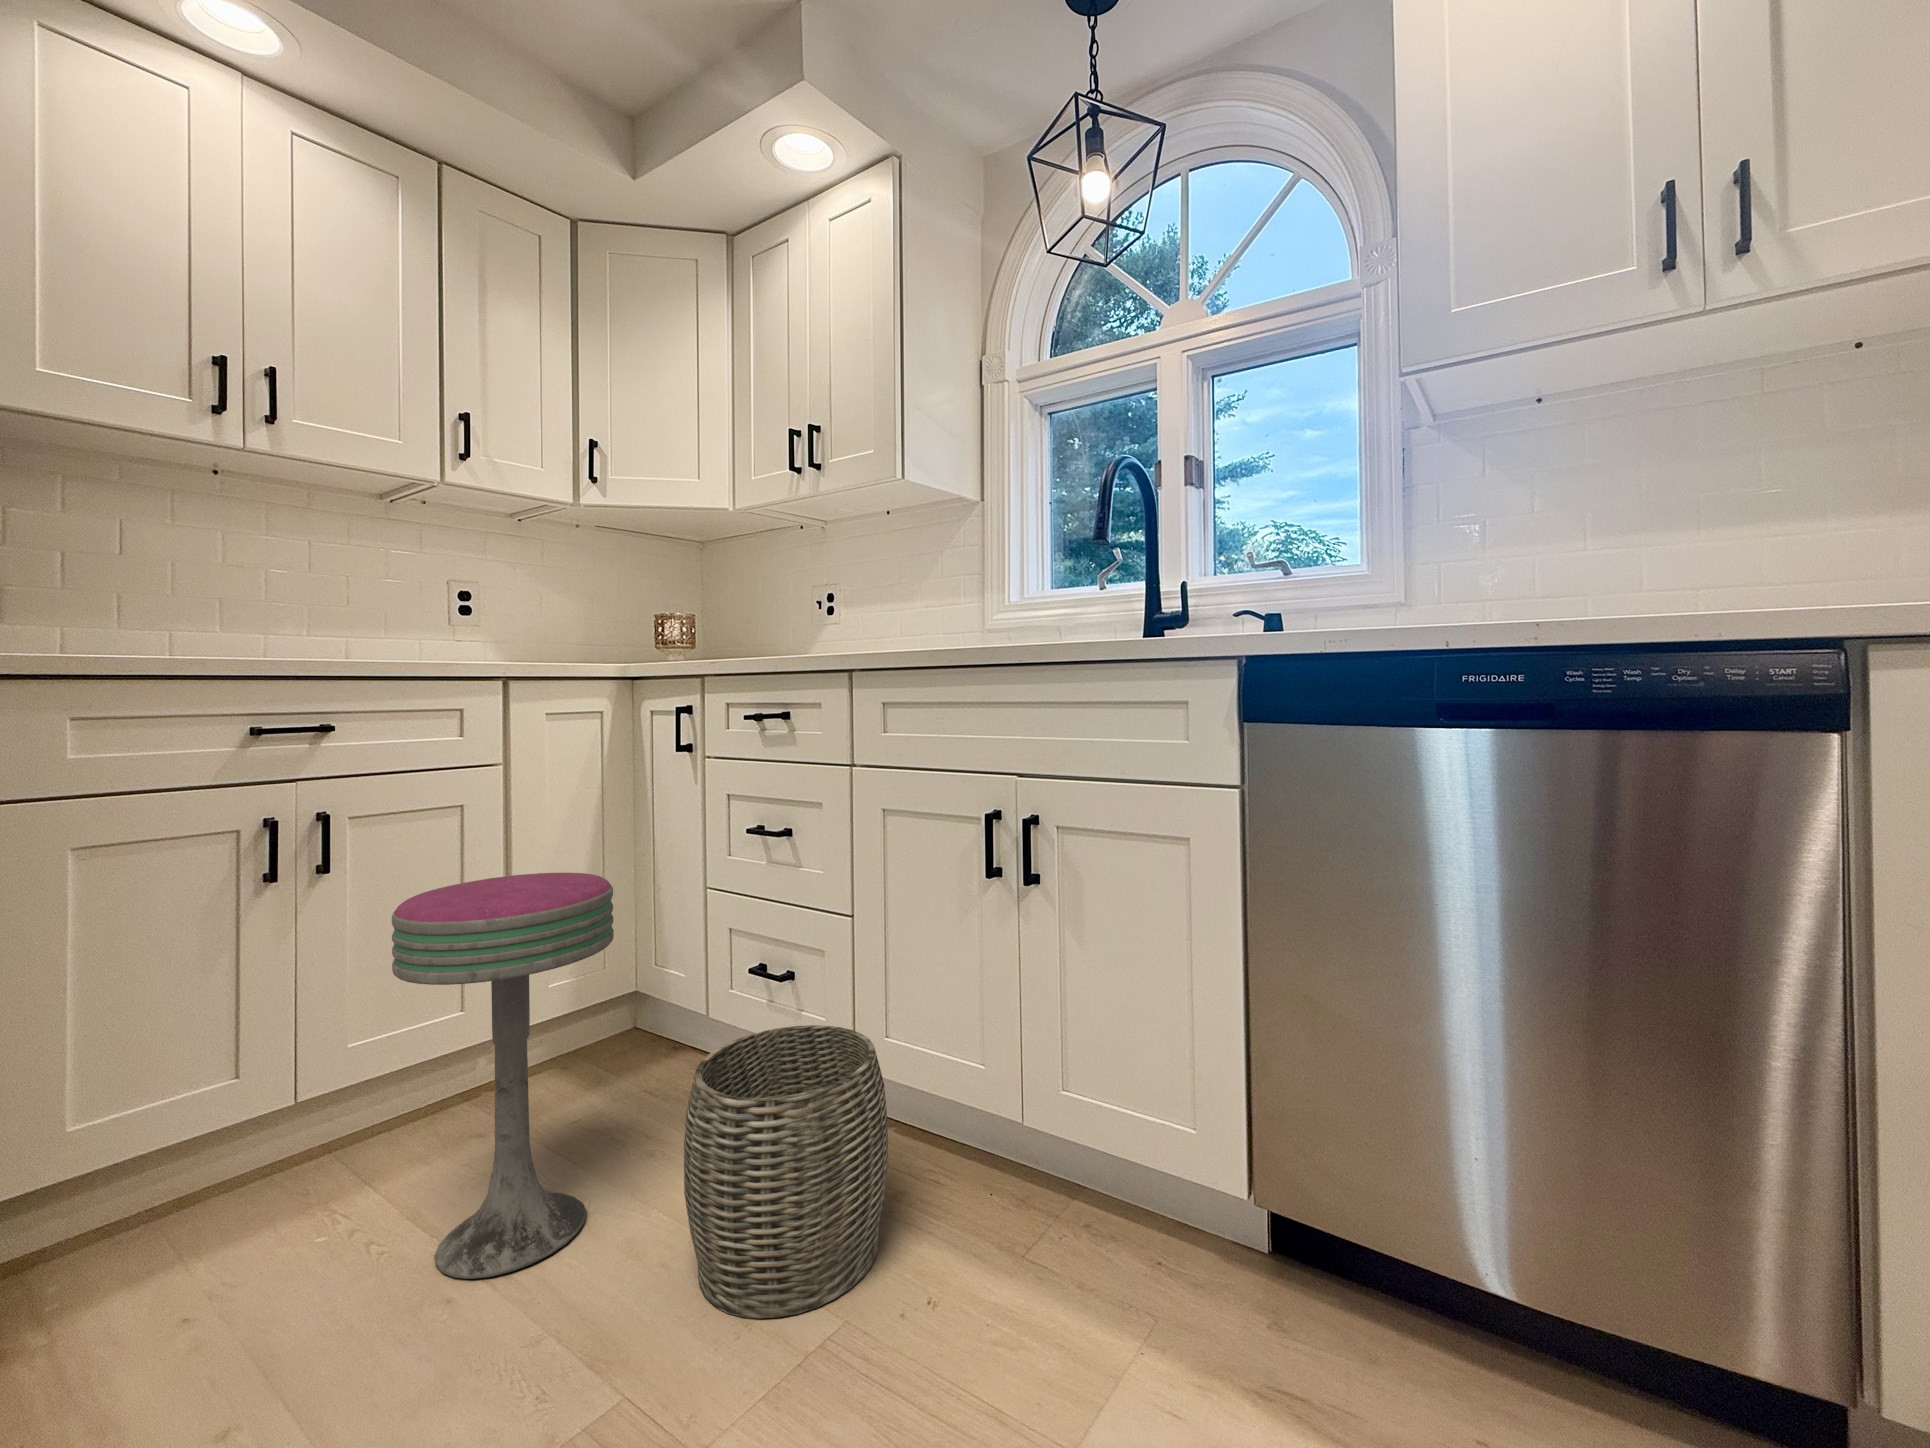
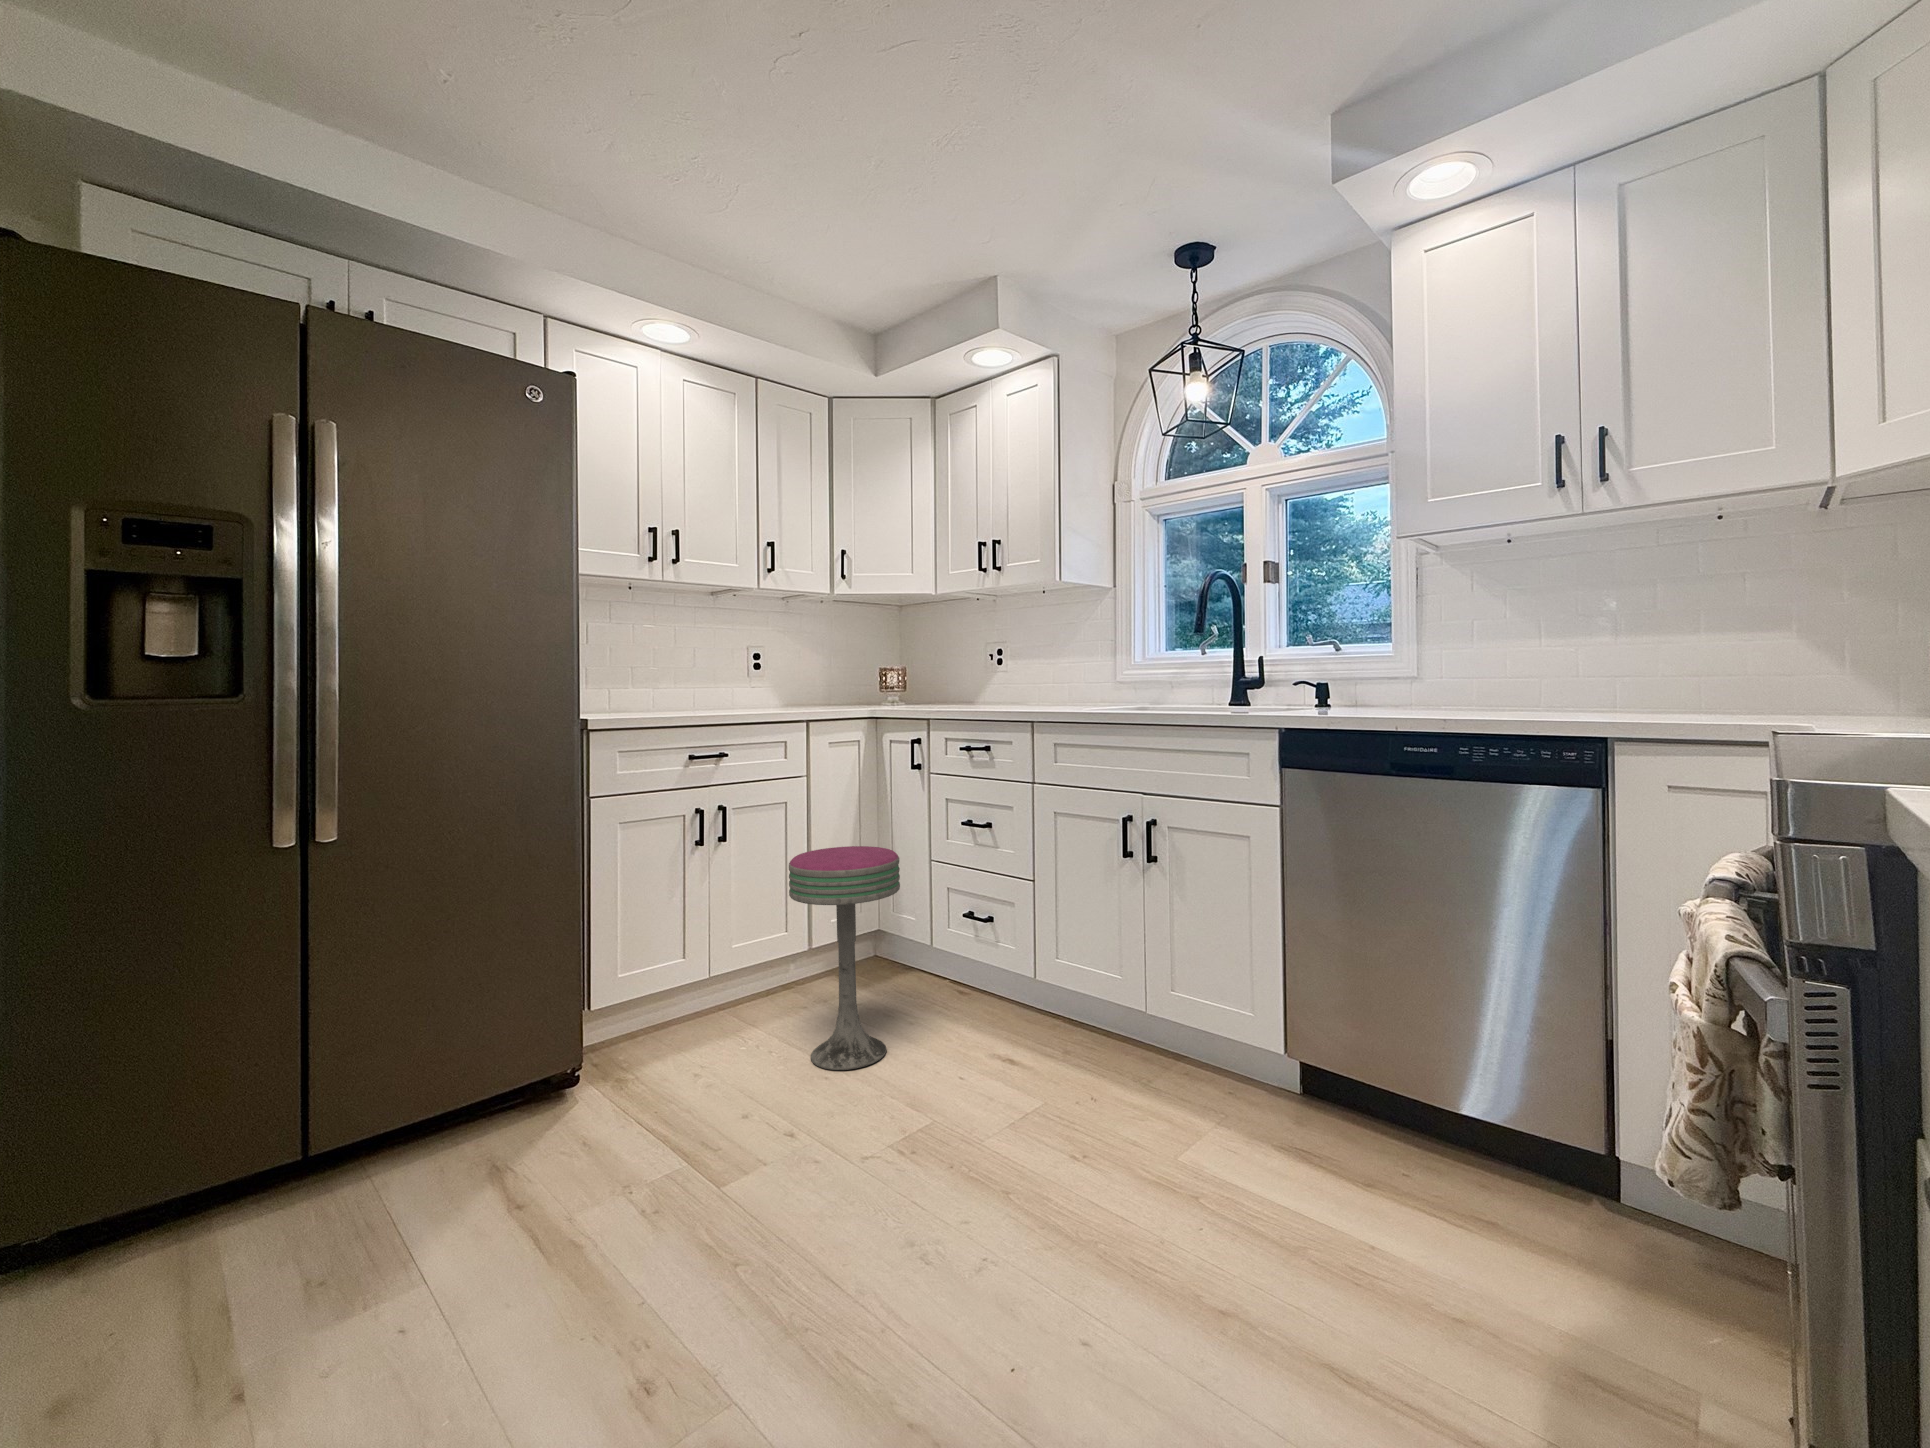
woven basket: present [684,1025,888,1319] -> none [950,944,1065,1097]

